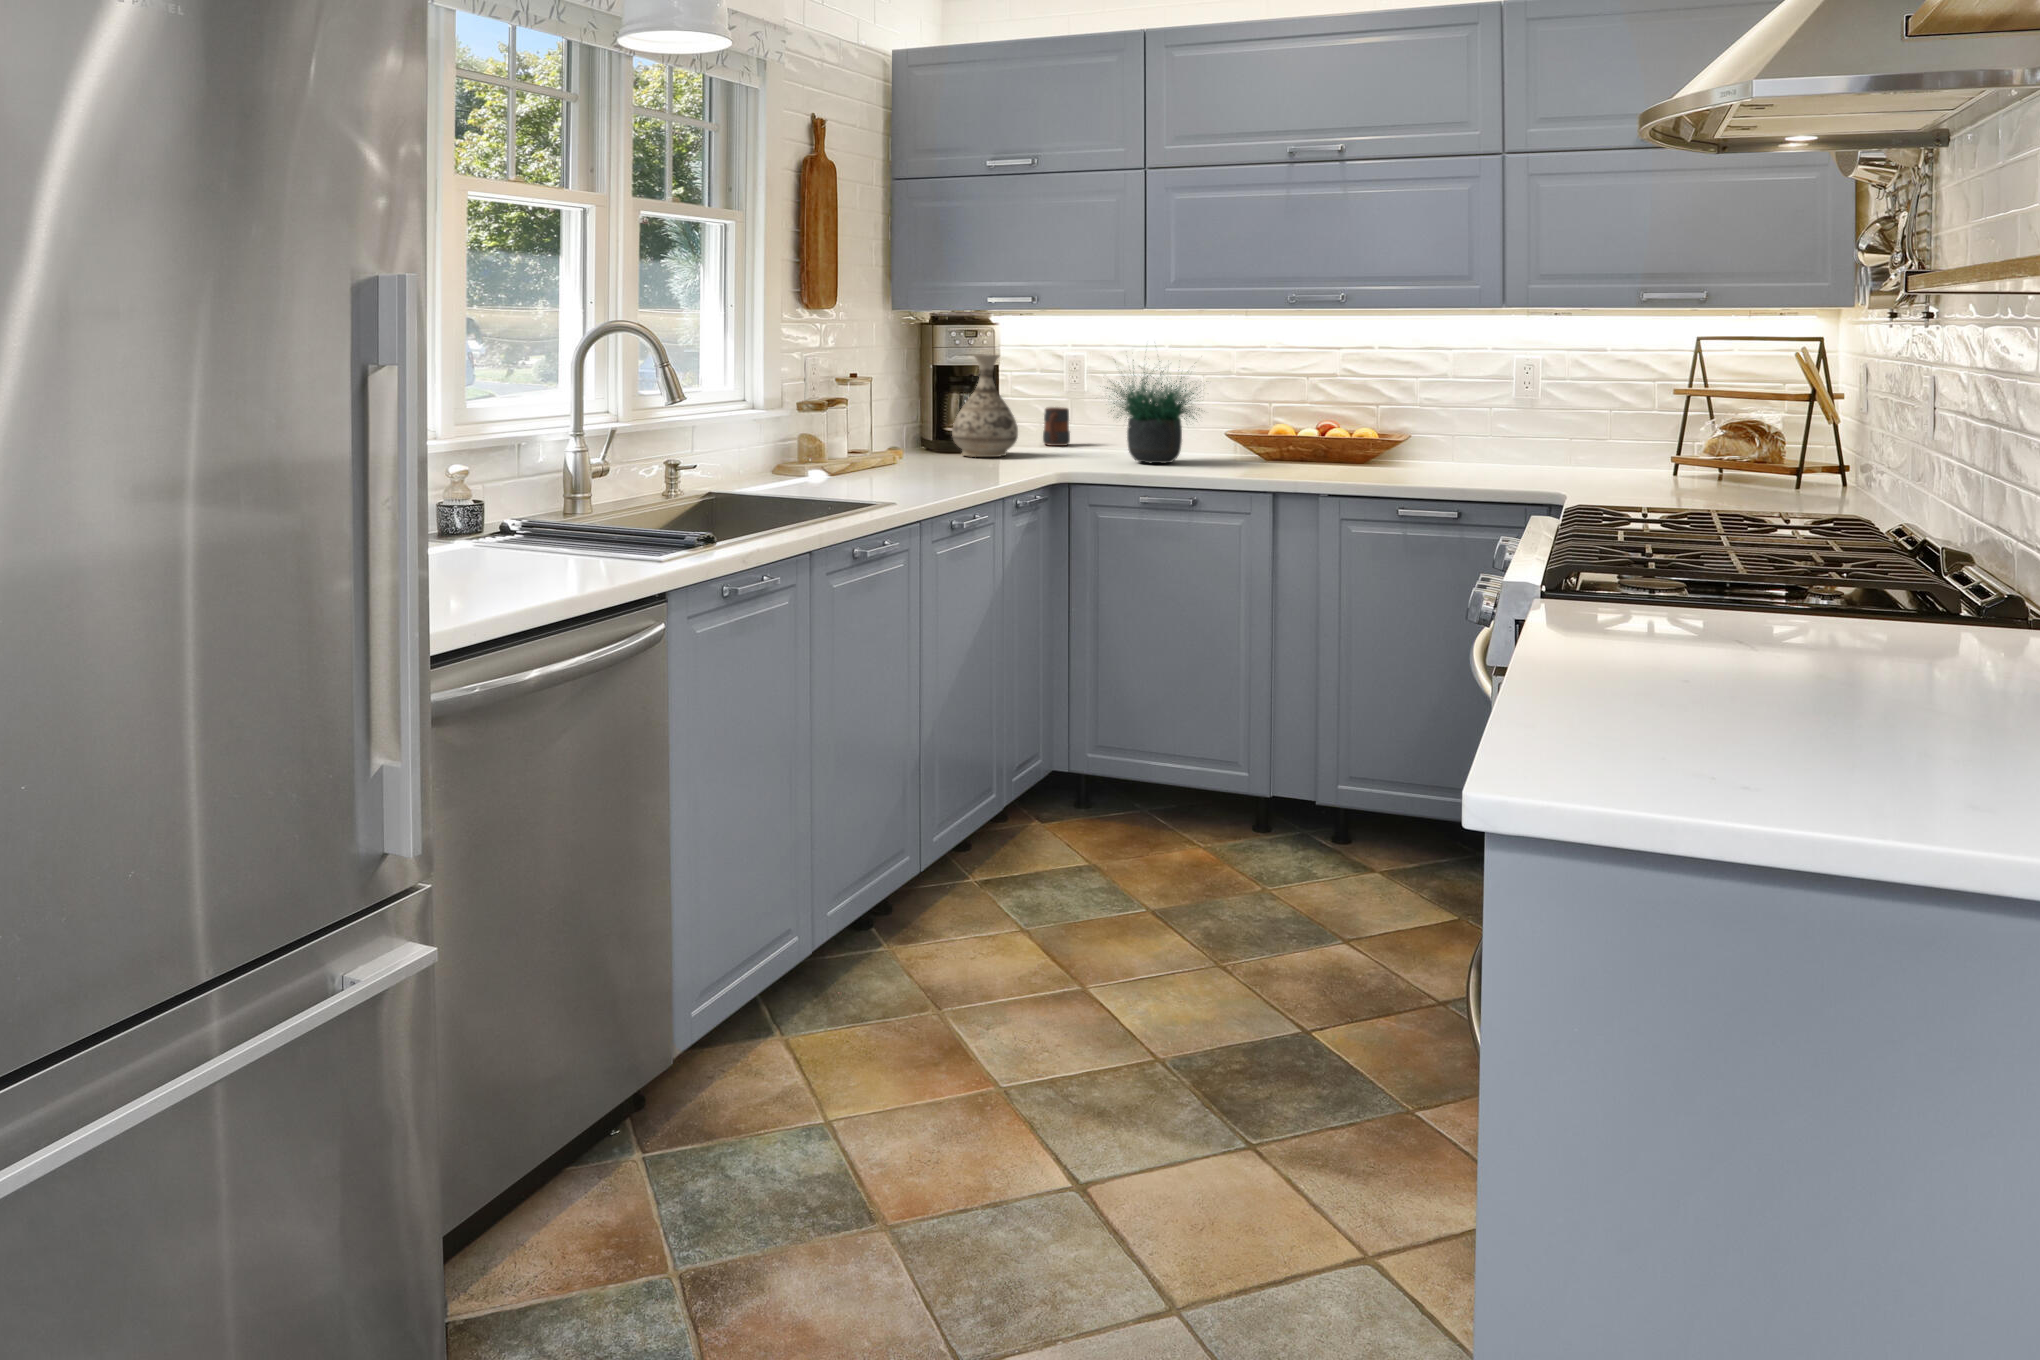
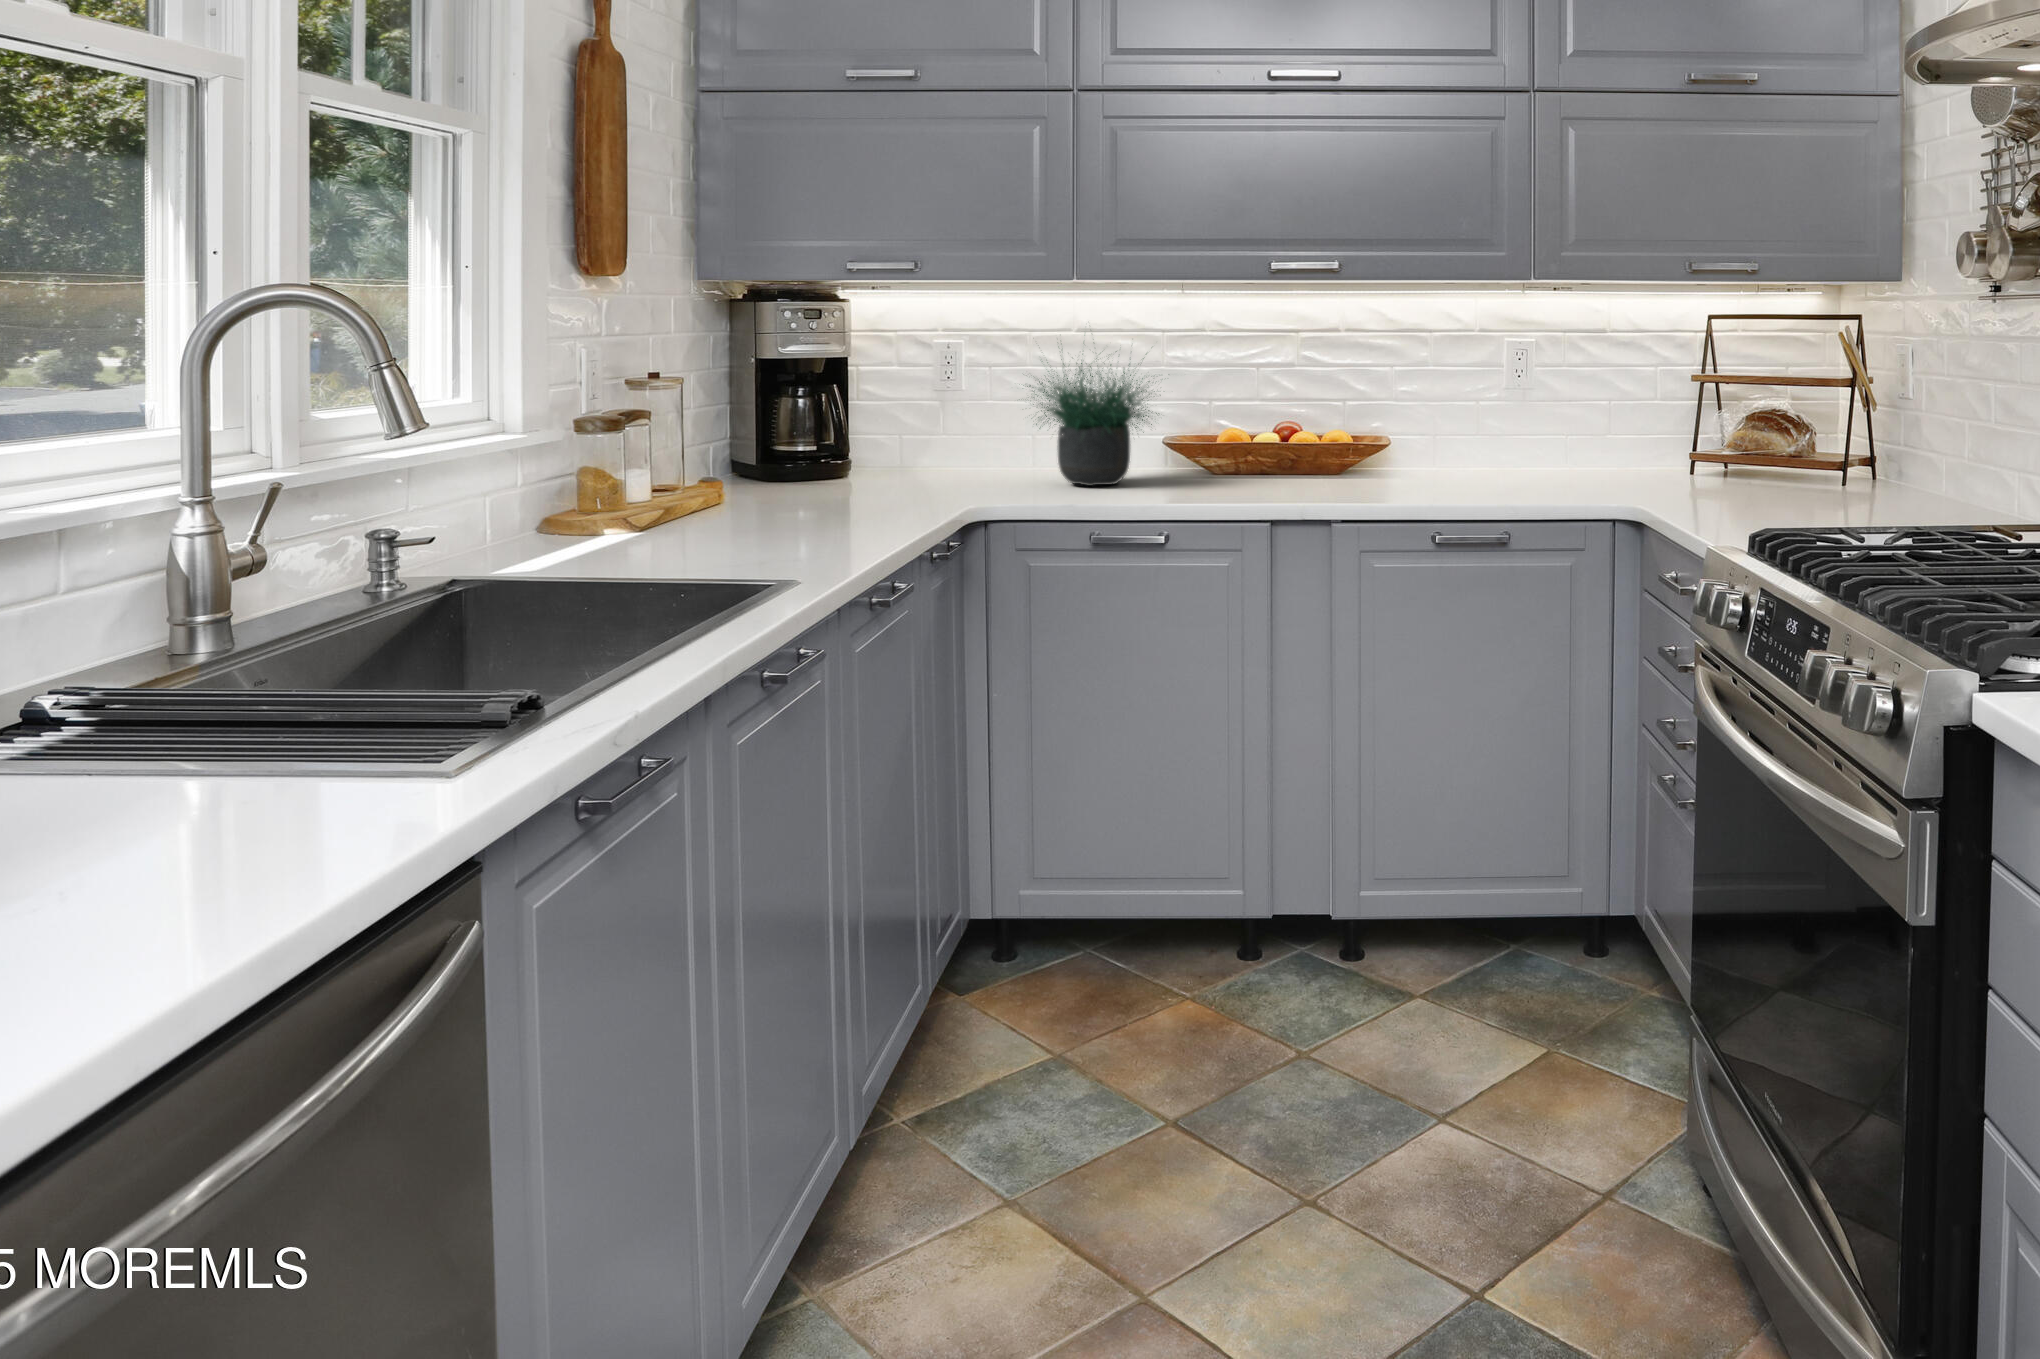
vase: present [952,354,1018,457] -> none [801,342,897,486]
mug: present [1043,407,1070,446] -> none [916,411,954,463]

